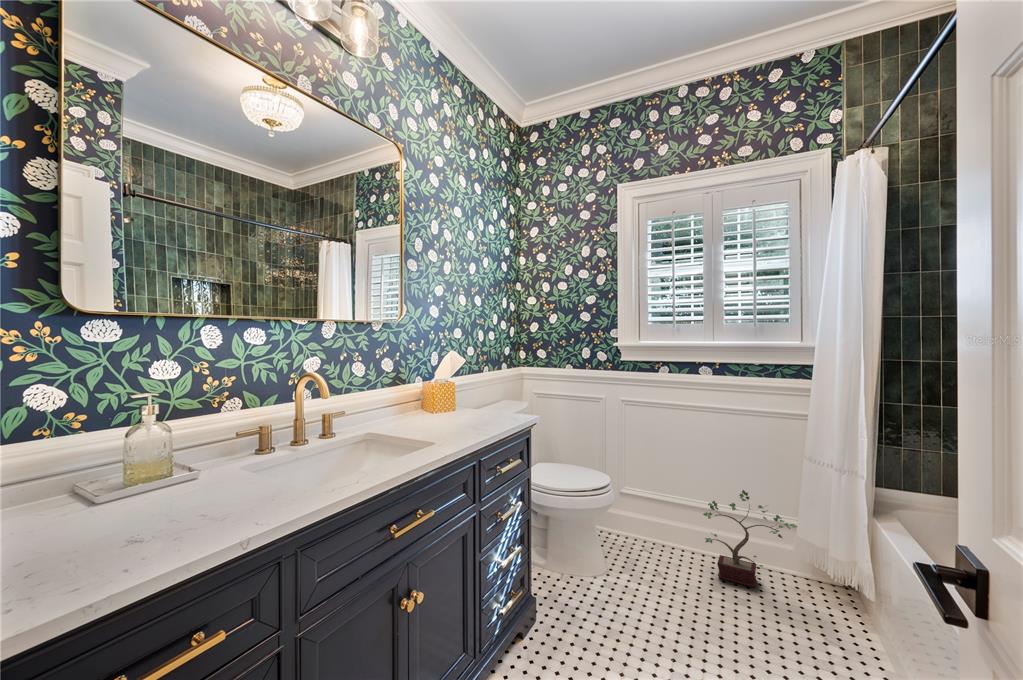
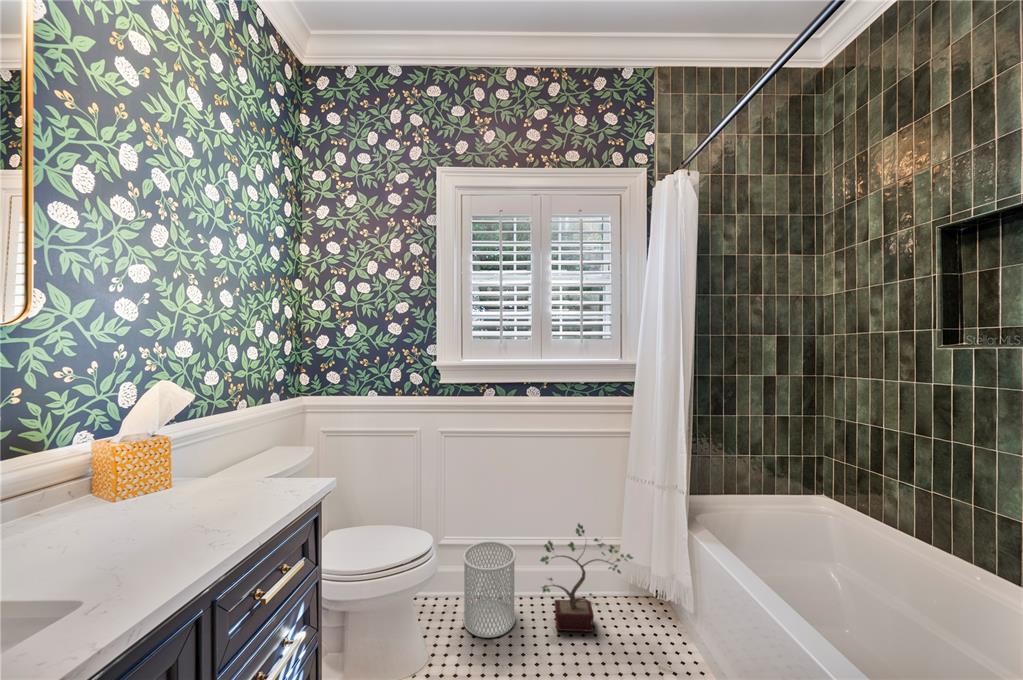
wastebasket: none [636,495,683,568] -> present [463,541,516,638]

